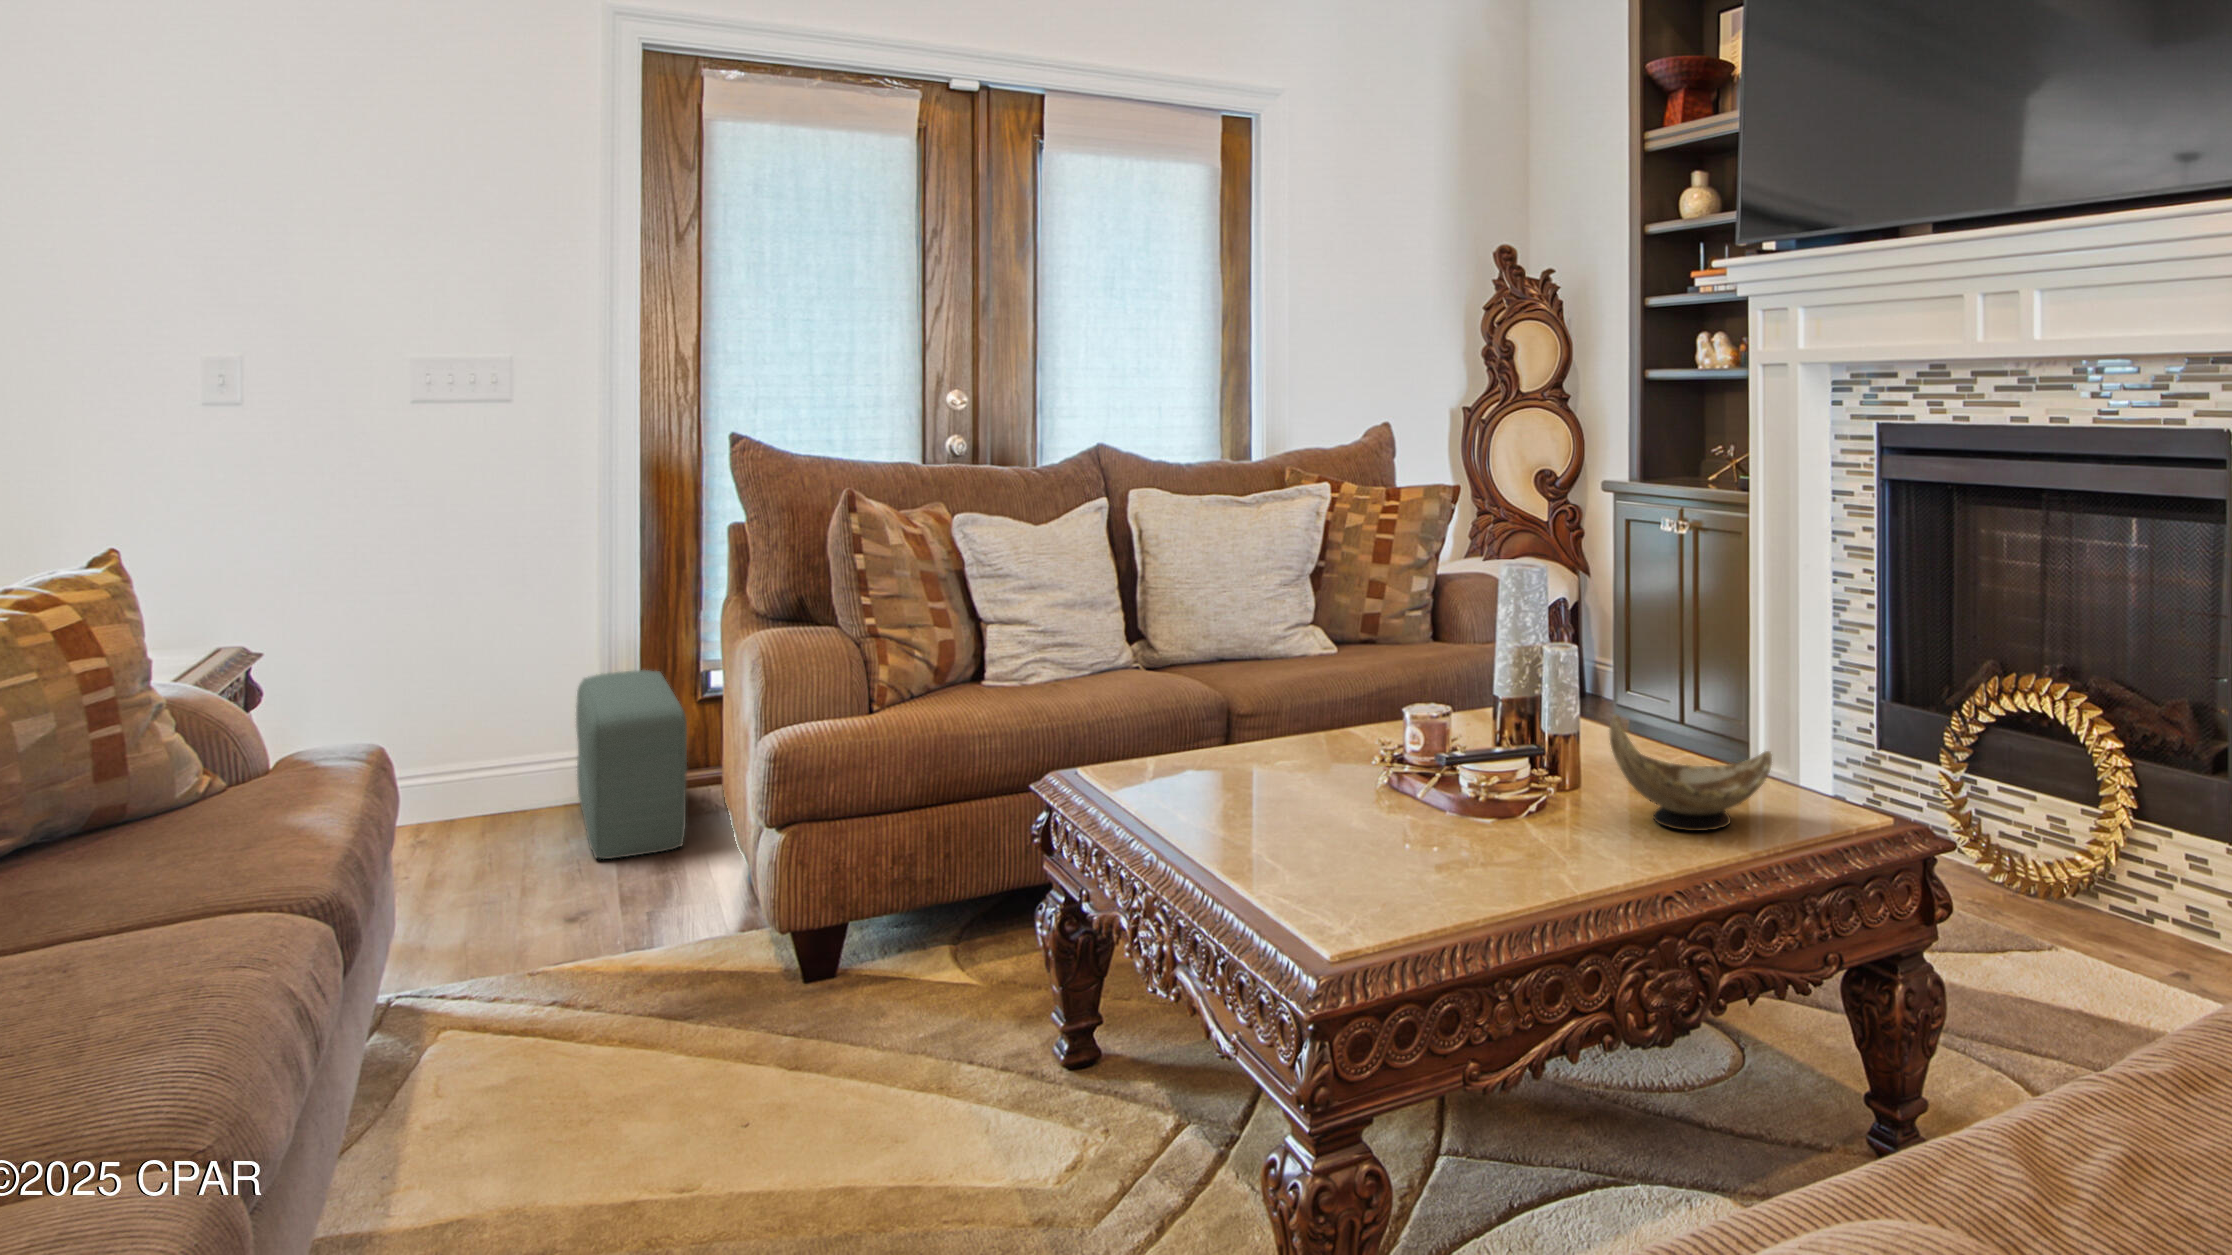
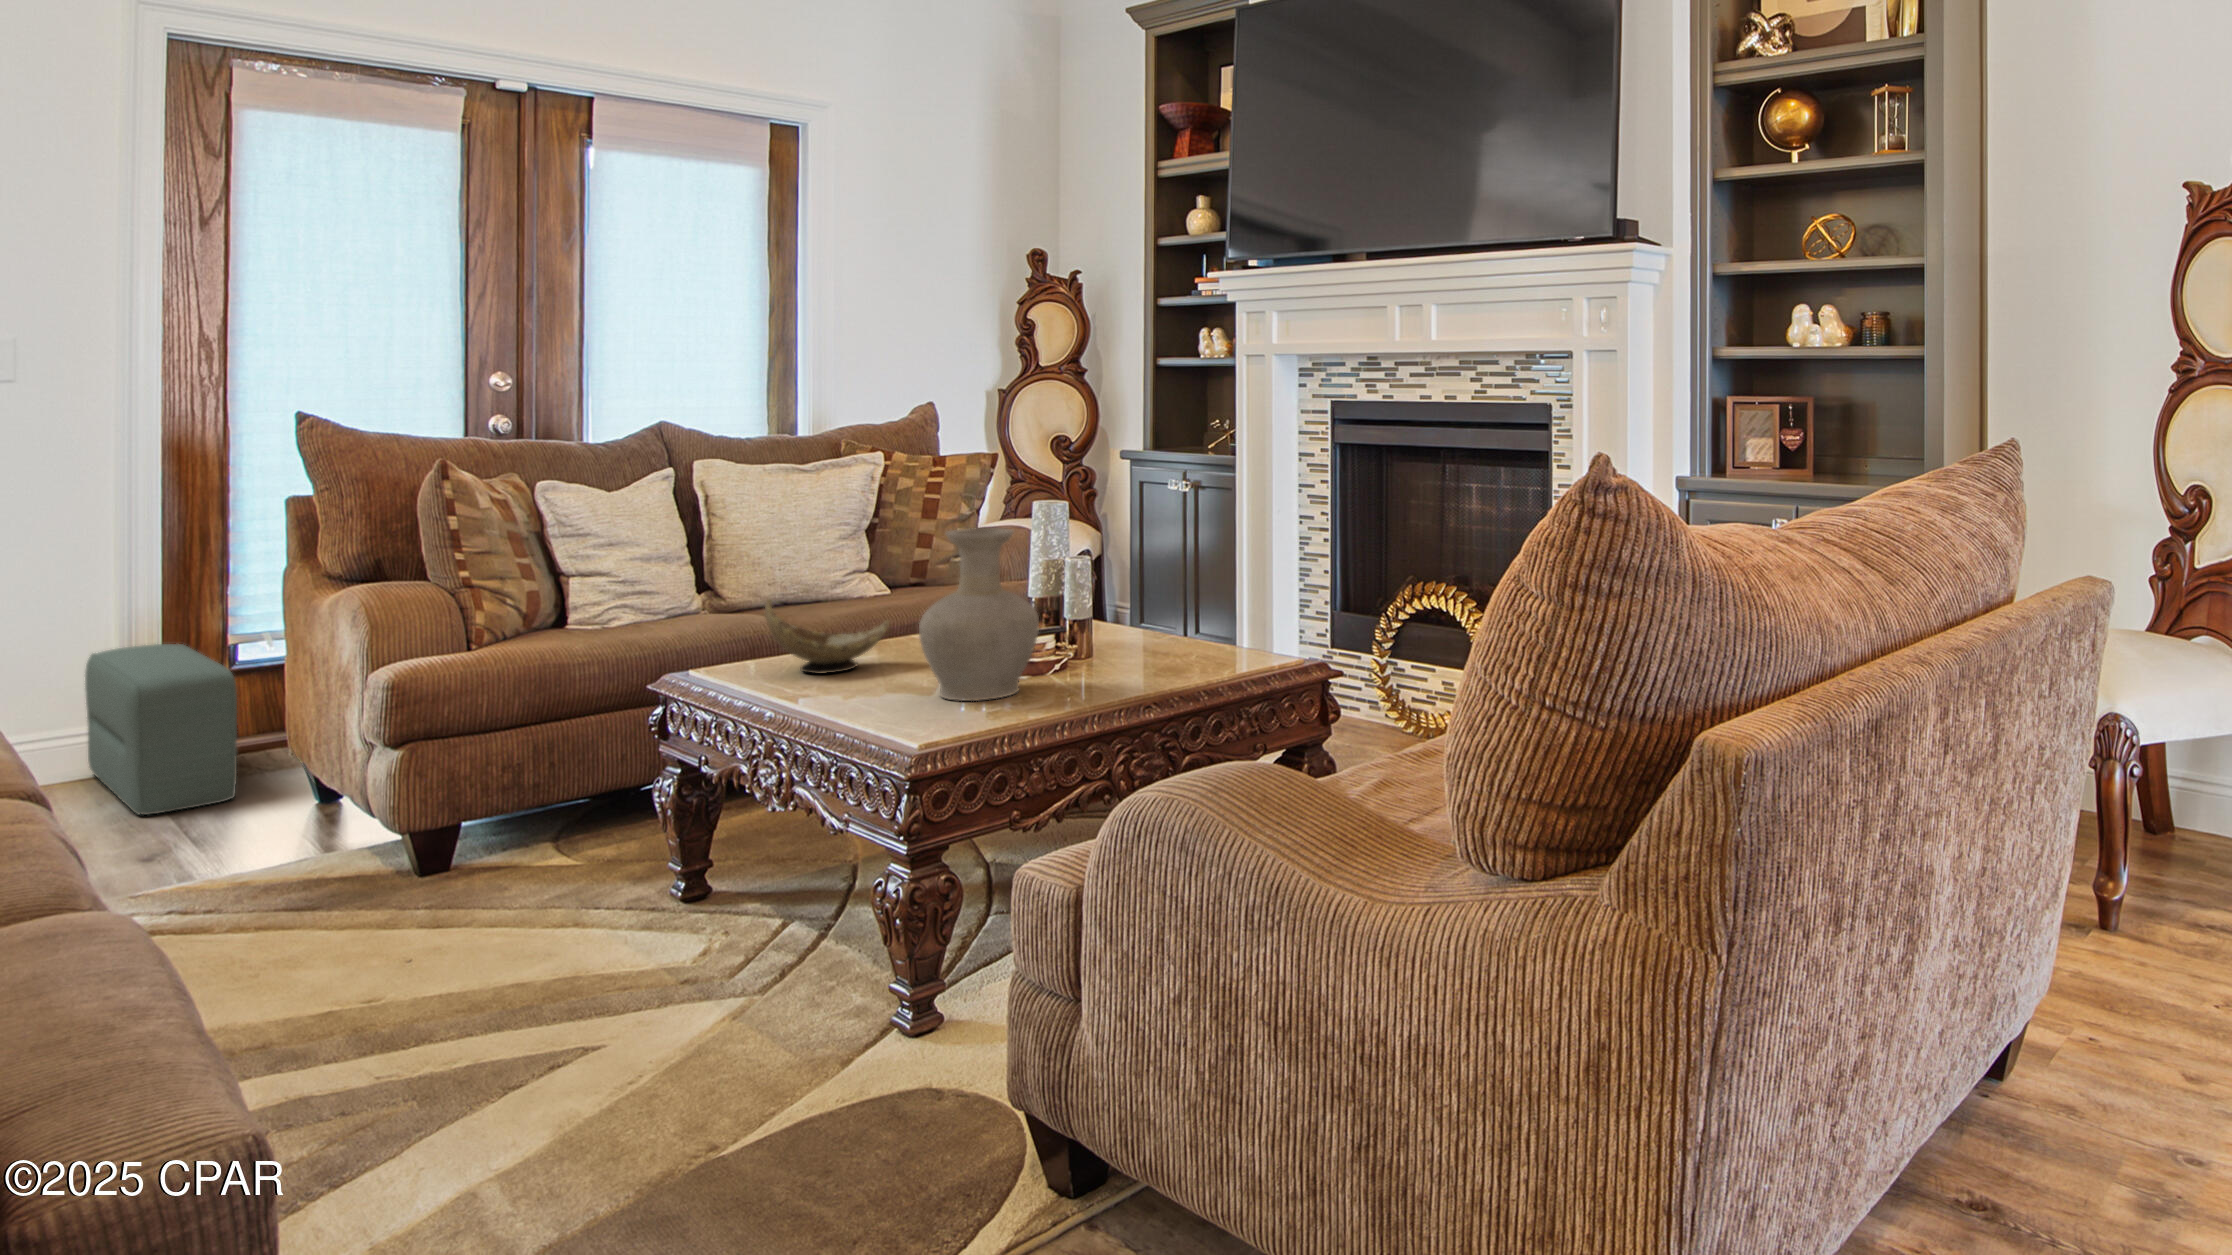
vase: none [1346,605,1509,861] -> present [919,528,1039,701]
decorative bowl: present [1609,715,1772,831] -> present [765,600,889,674]

